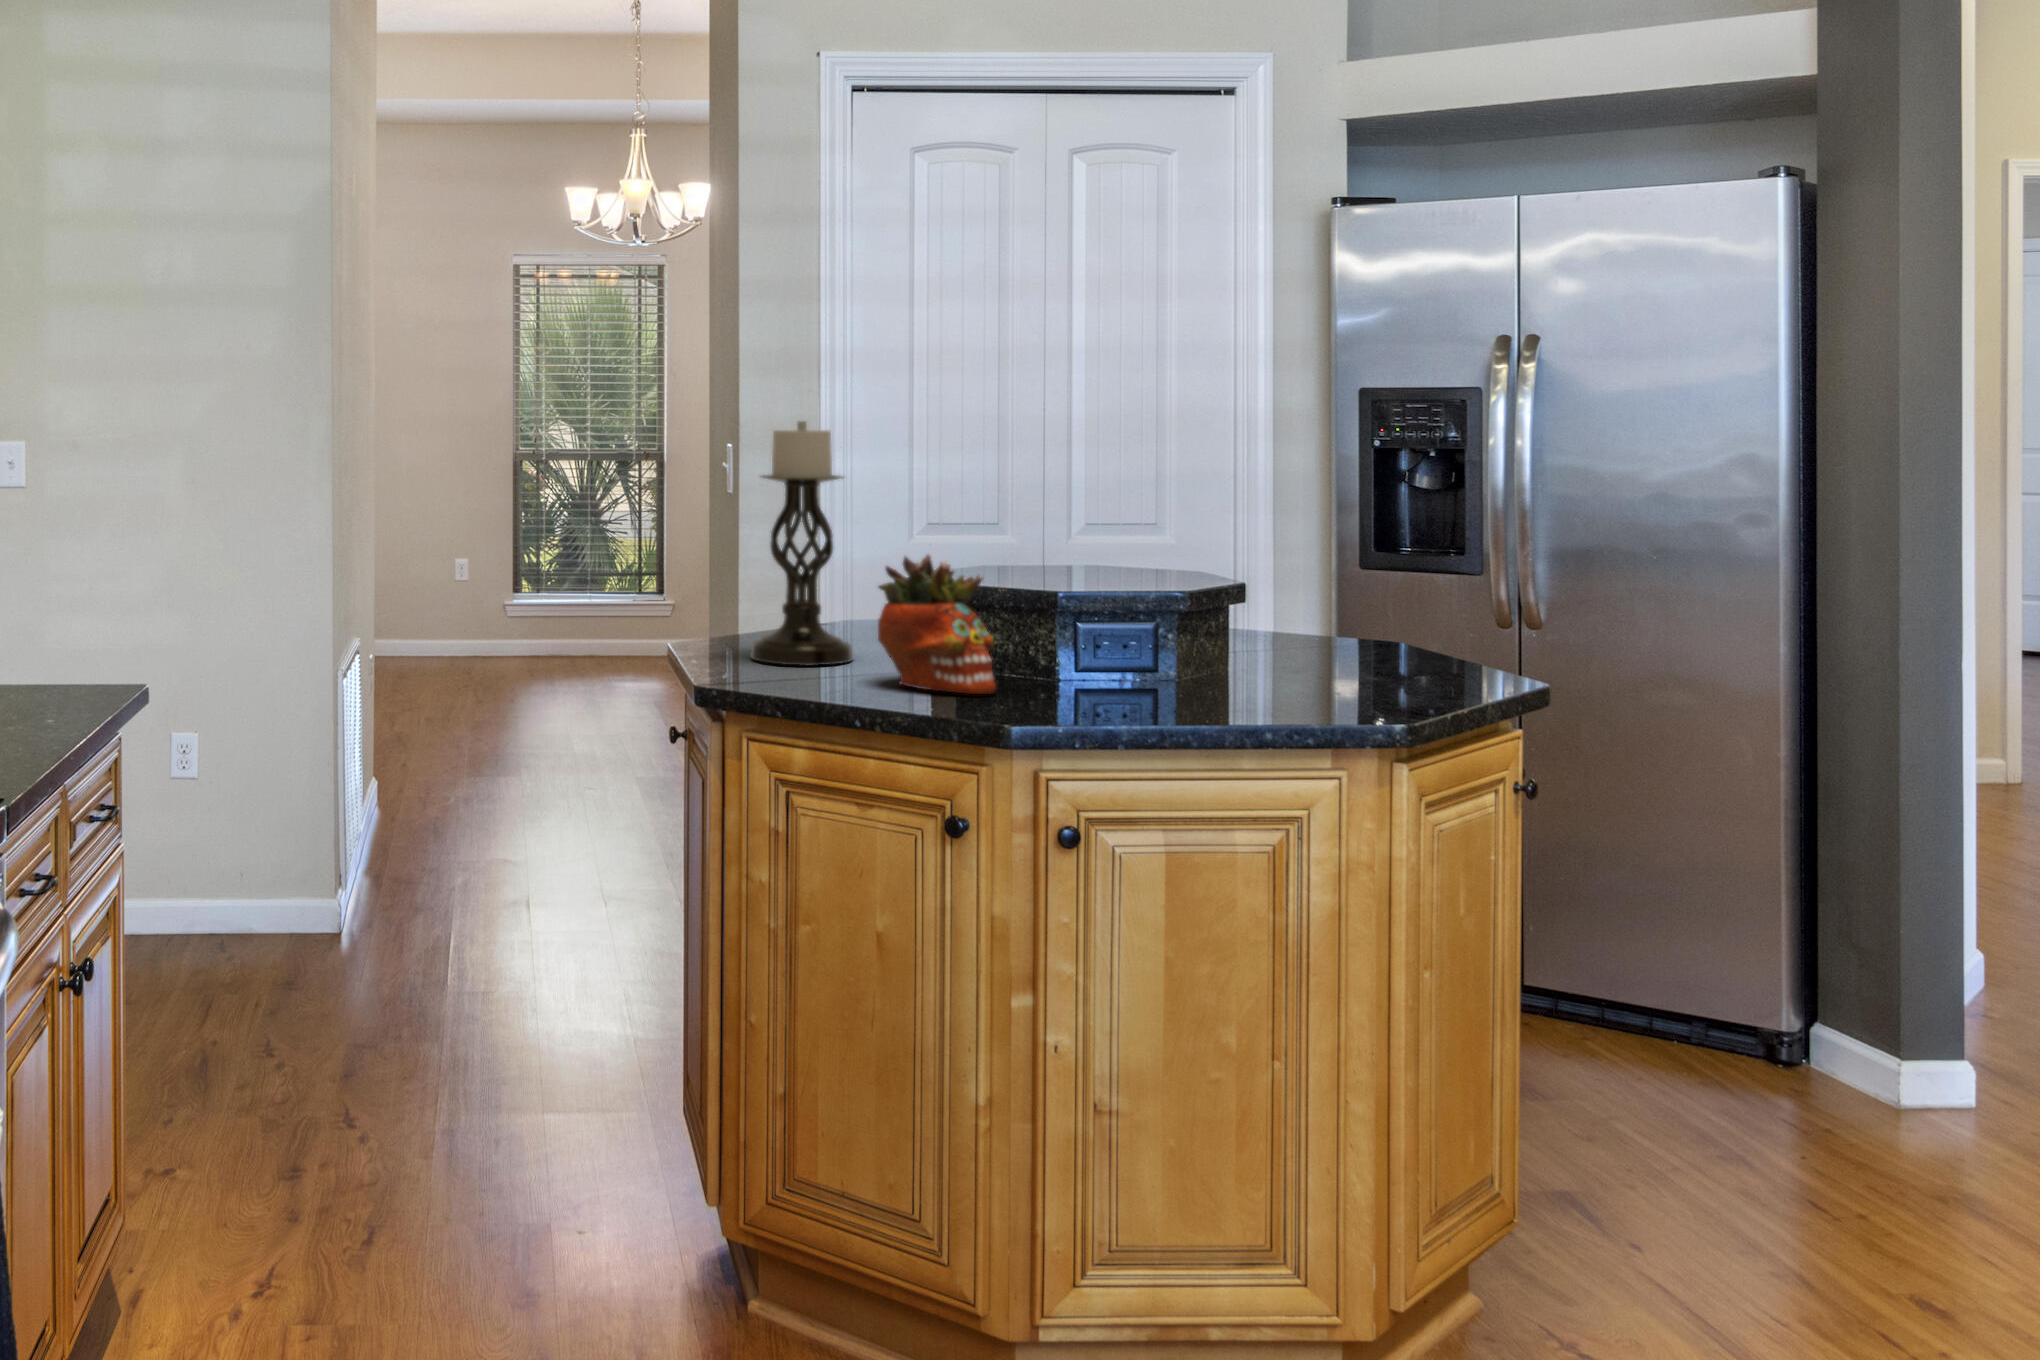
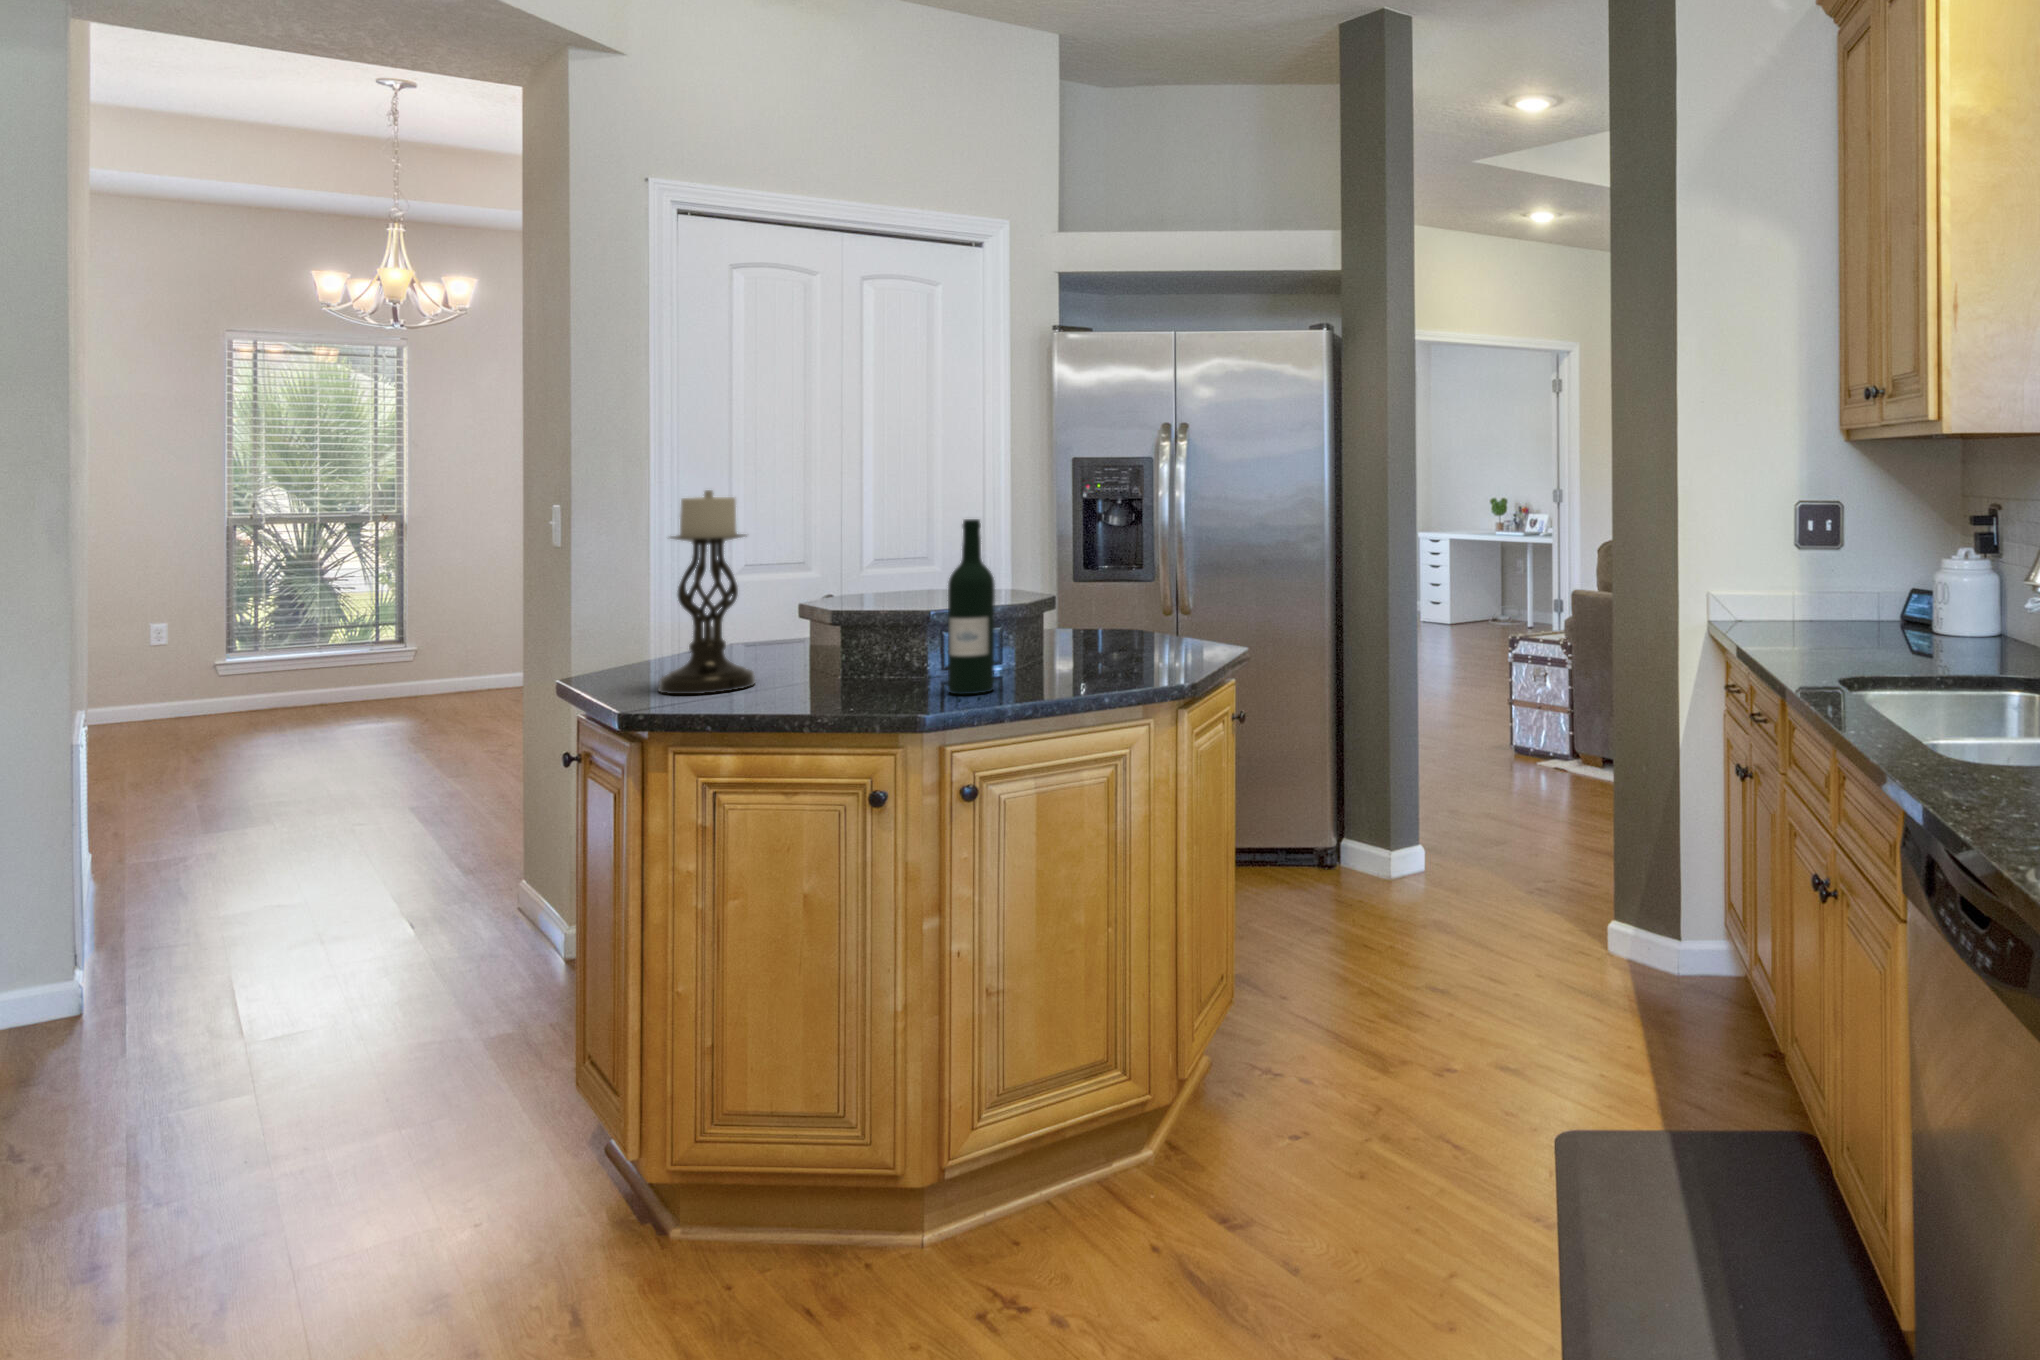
wine bottle: none [1058,466,1119,703] -> present [948,519,995,694]
succulent planter: present [878,555,996,694] -> none [792,592,898,699]

